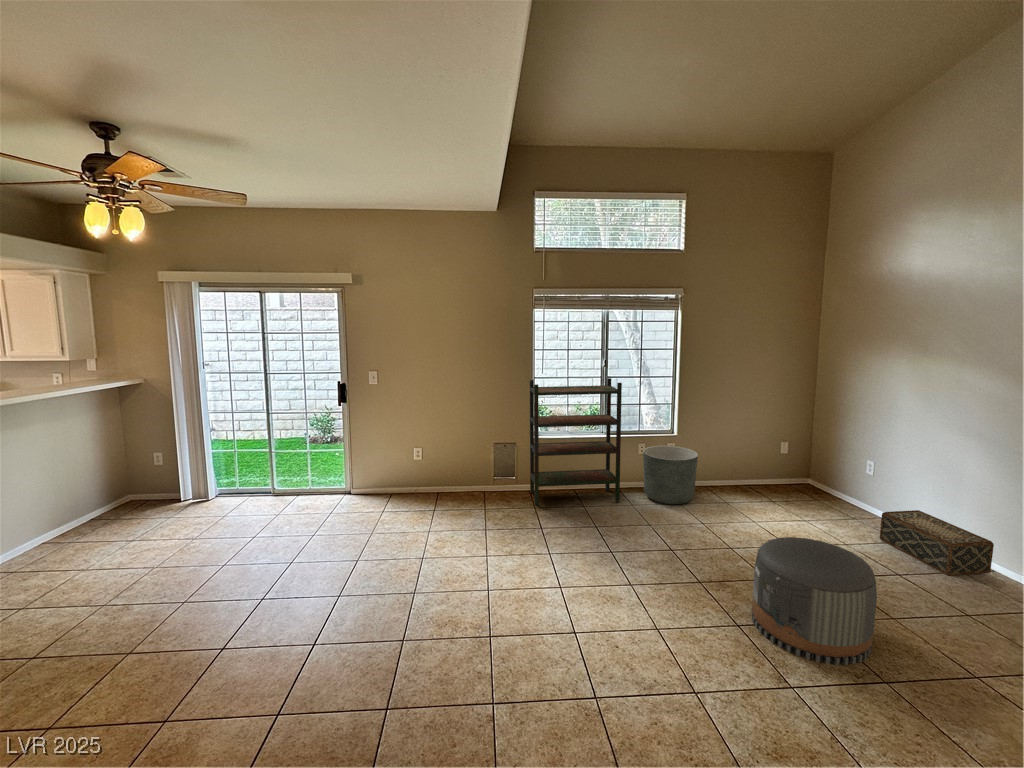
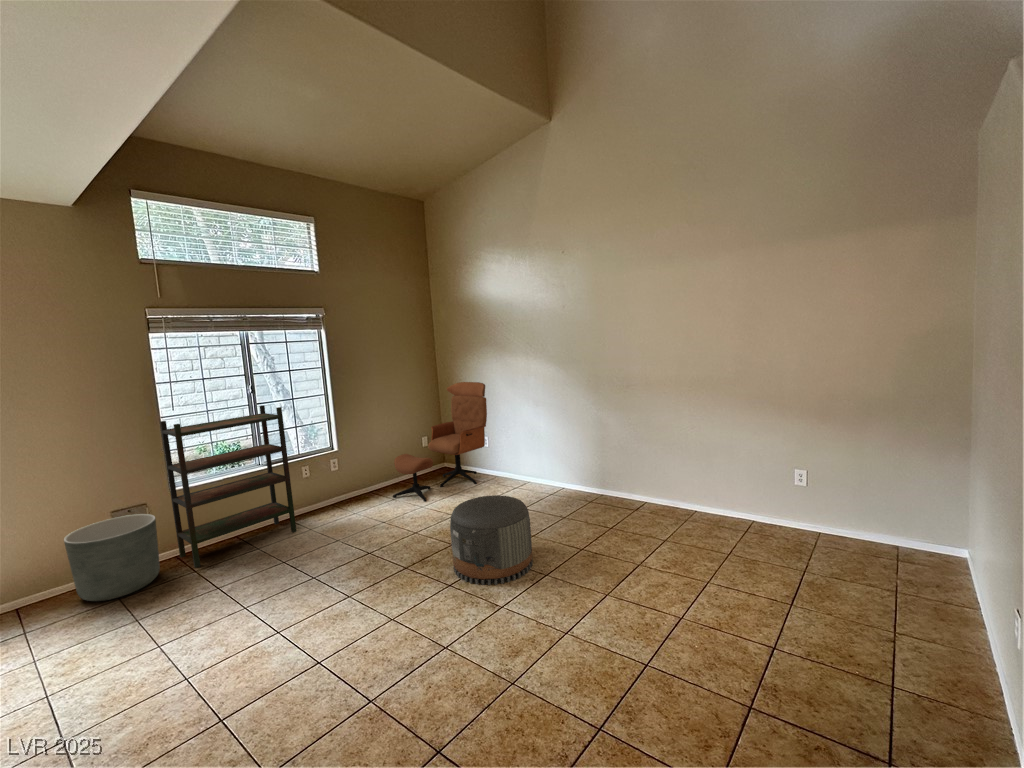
lounge chair: none [727,384,884,518] -> present [393,382,487,502]
planter: present [643,446,698,504] -> present [64,514,160,601]
woven basket: present [880,510,994,576] -> none [501,462,562,498]

